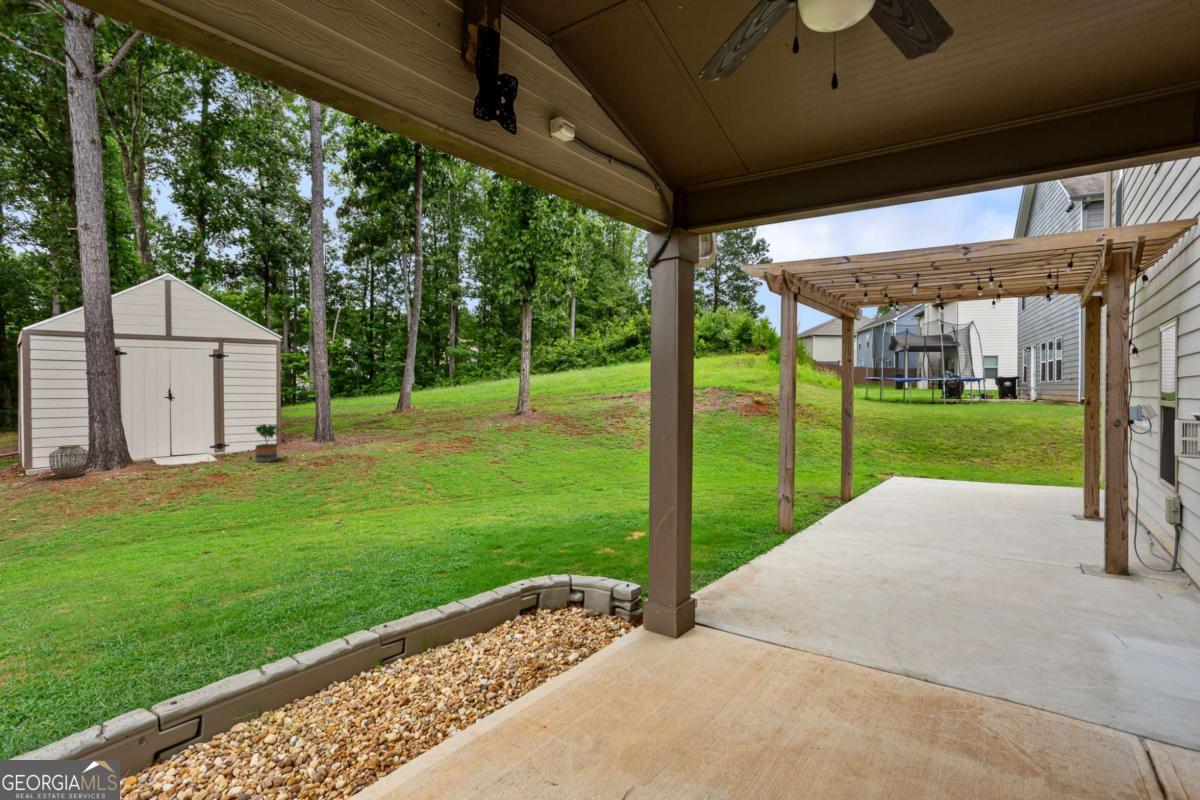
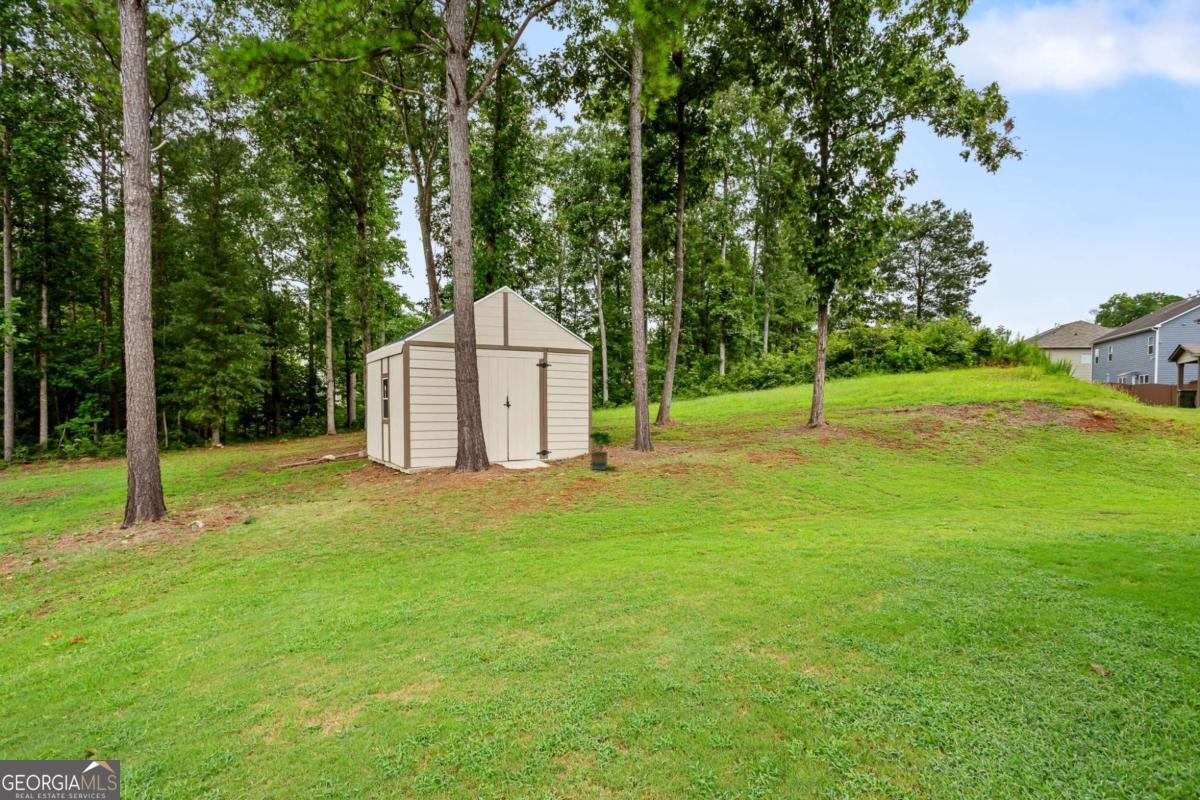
woven basket: present [49,445,90,477] -> none [432,448,462,479]

